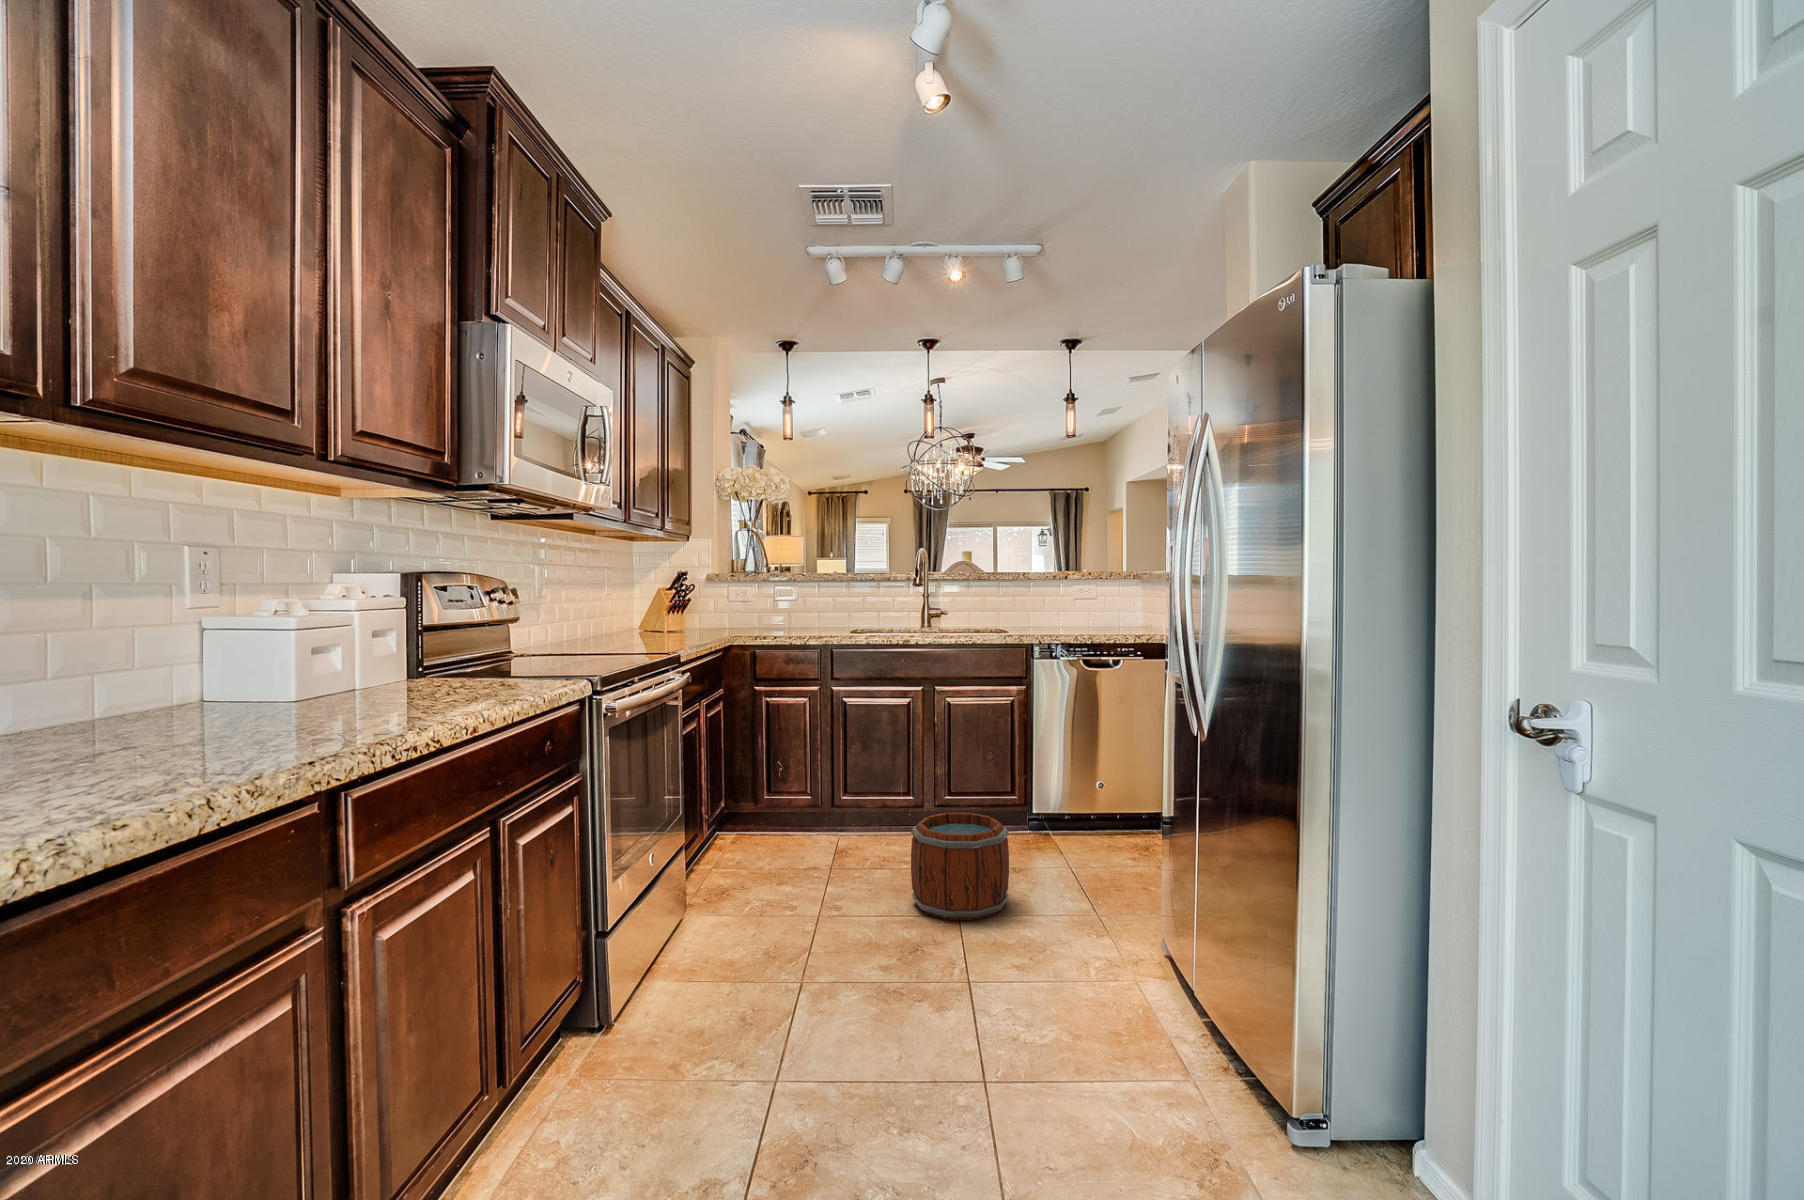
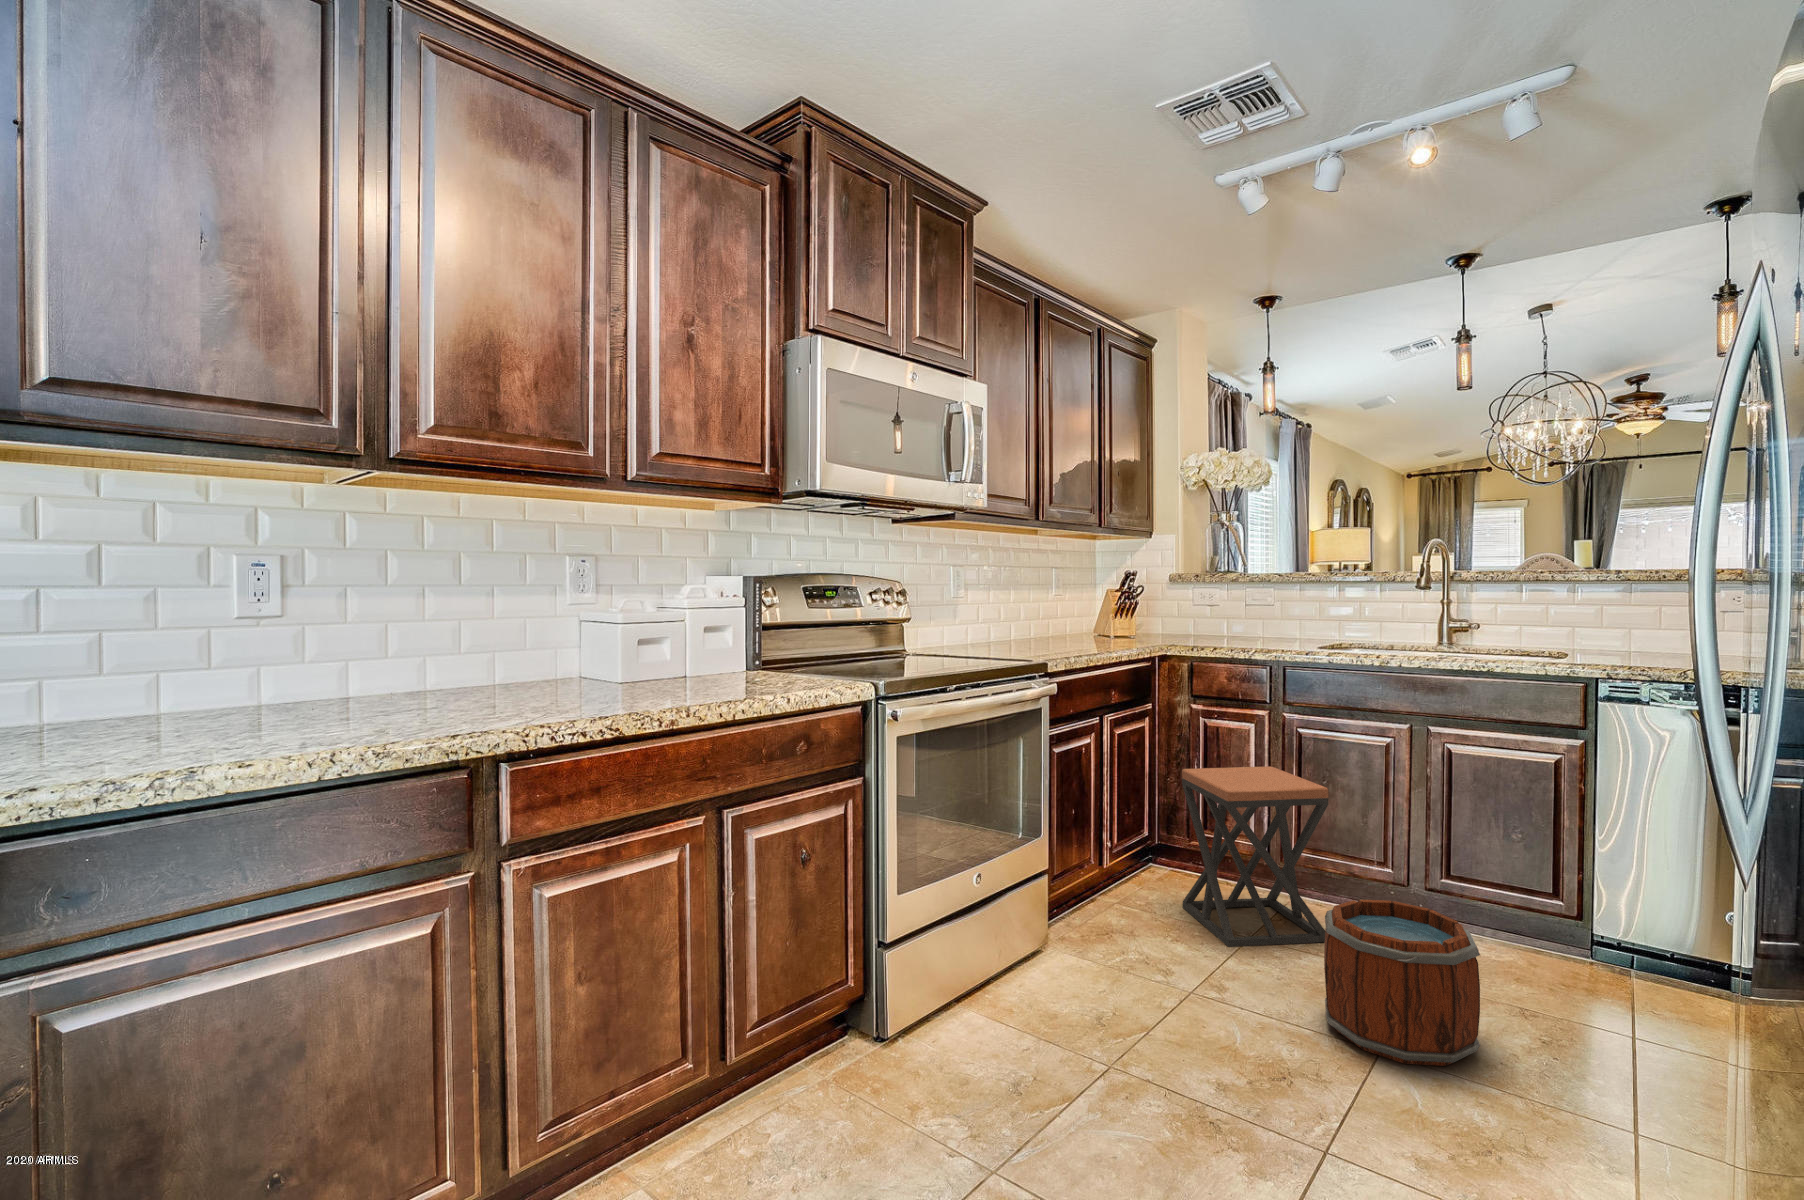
stool: none [766,732,883,881] -> present [1182,766,1328,947]

